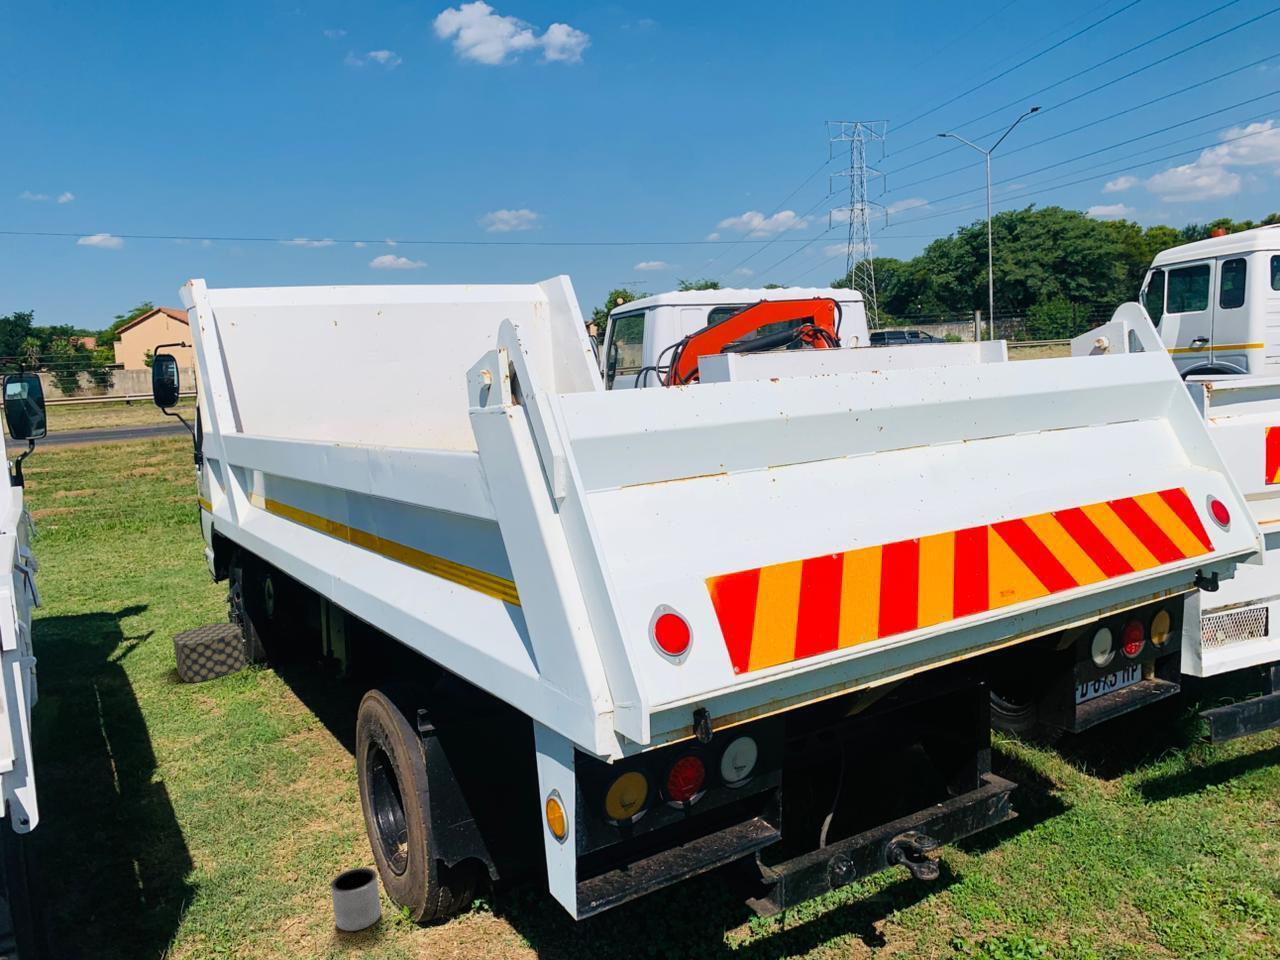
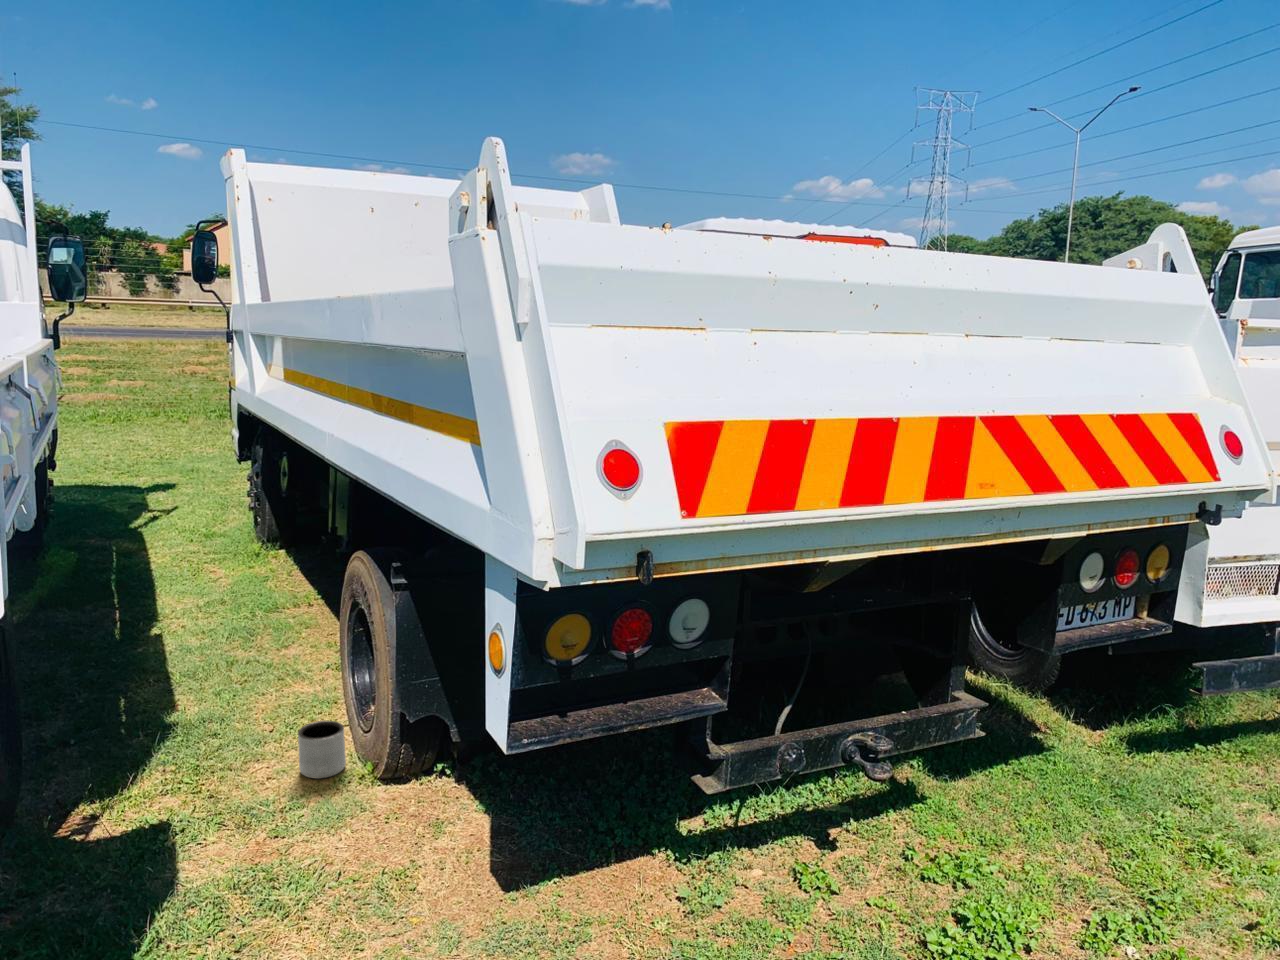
storage box: present [172,622,246,682] -> none [190,501,259,554]

